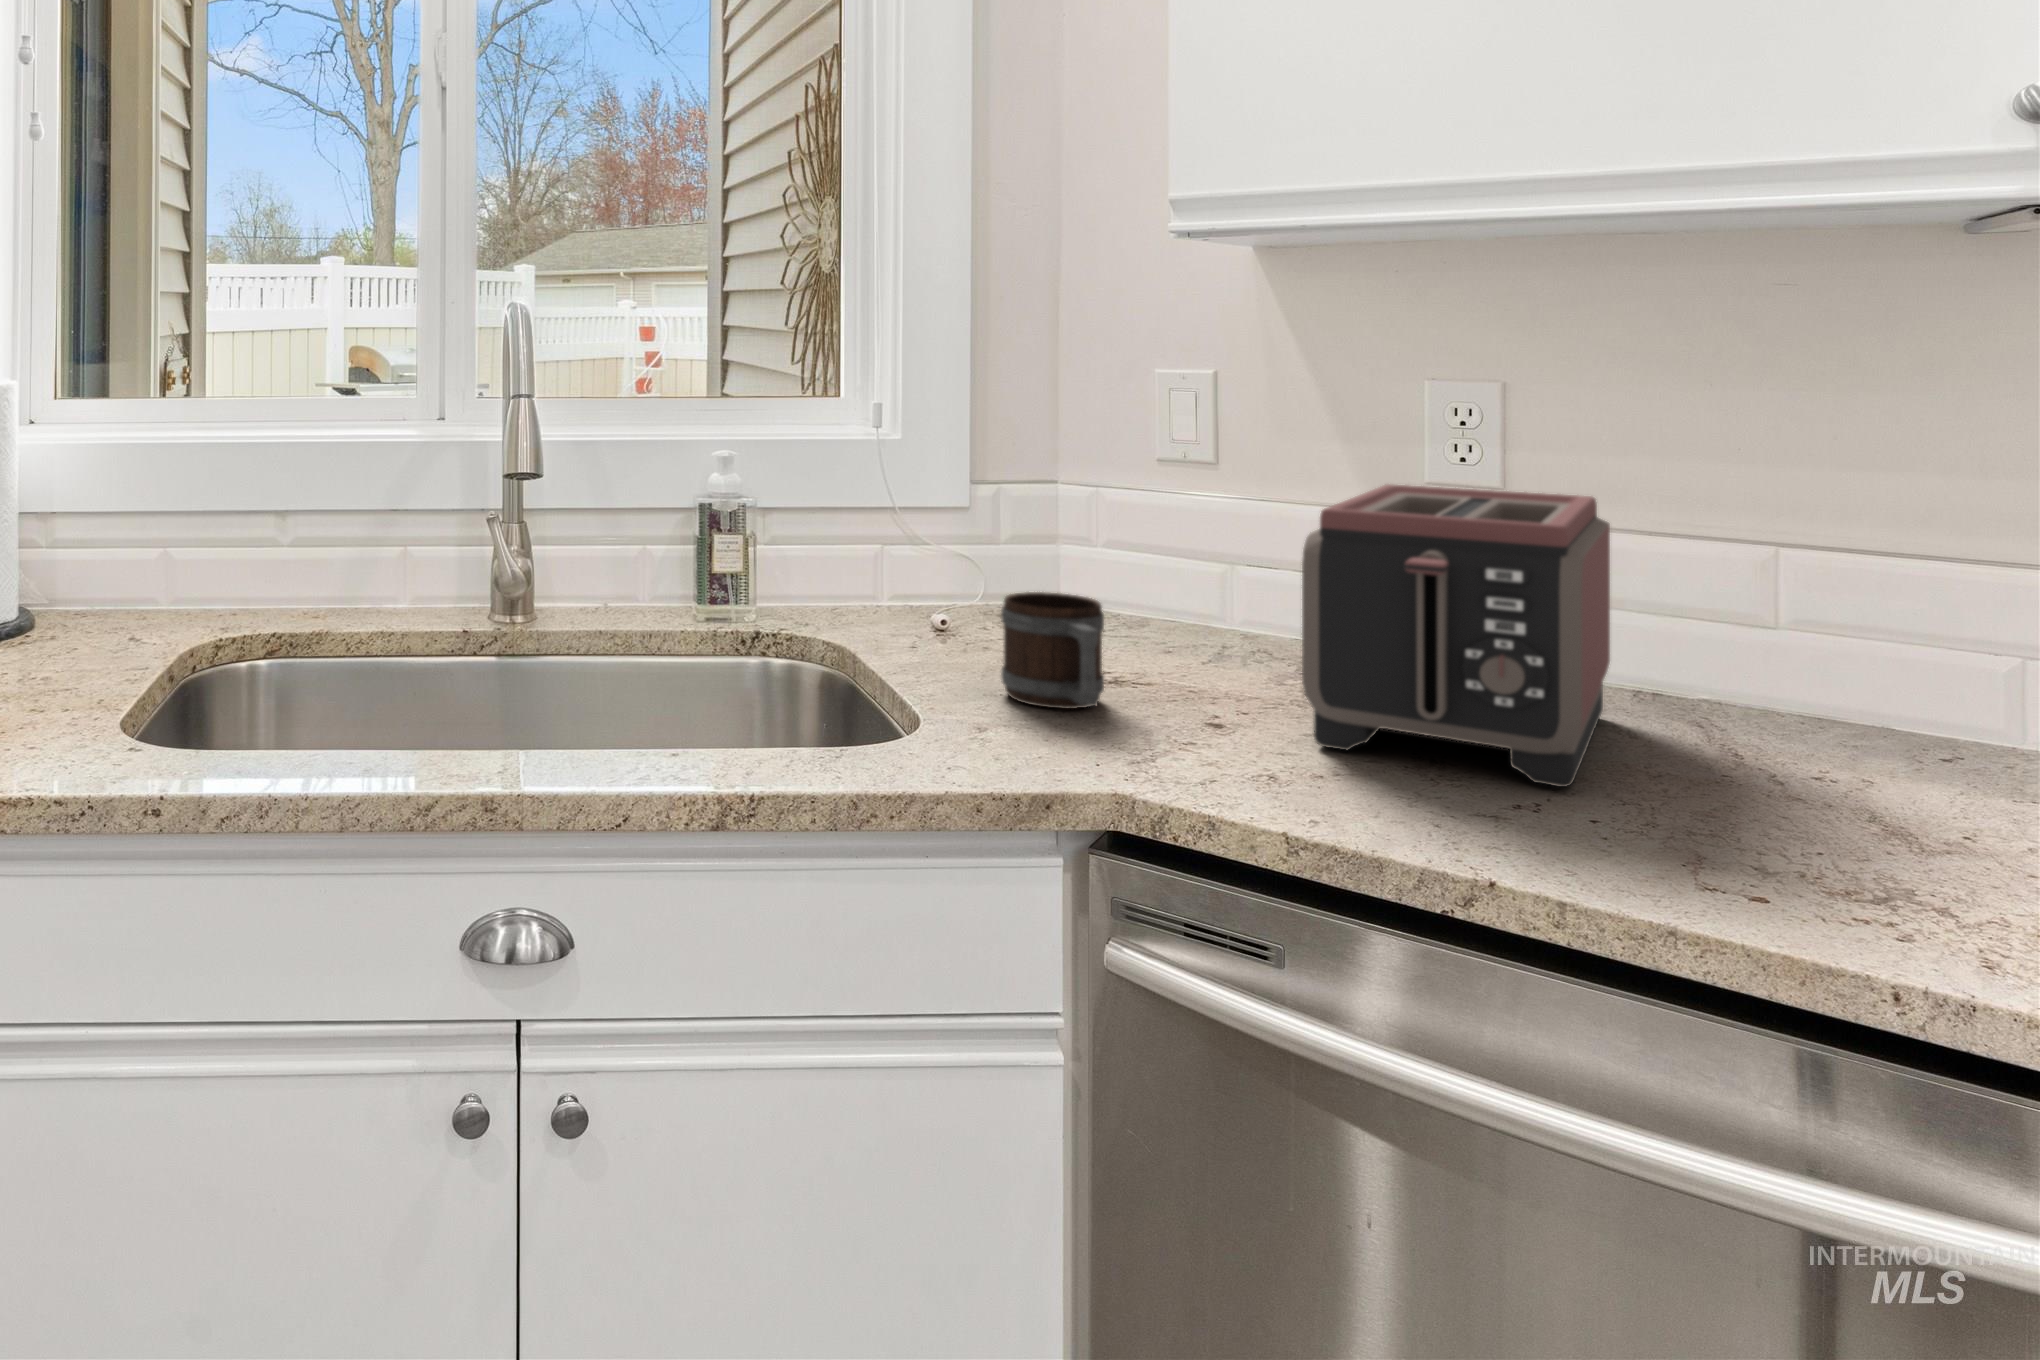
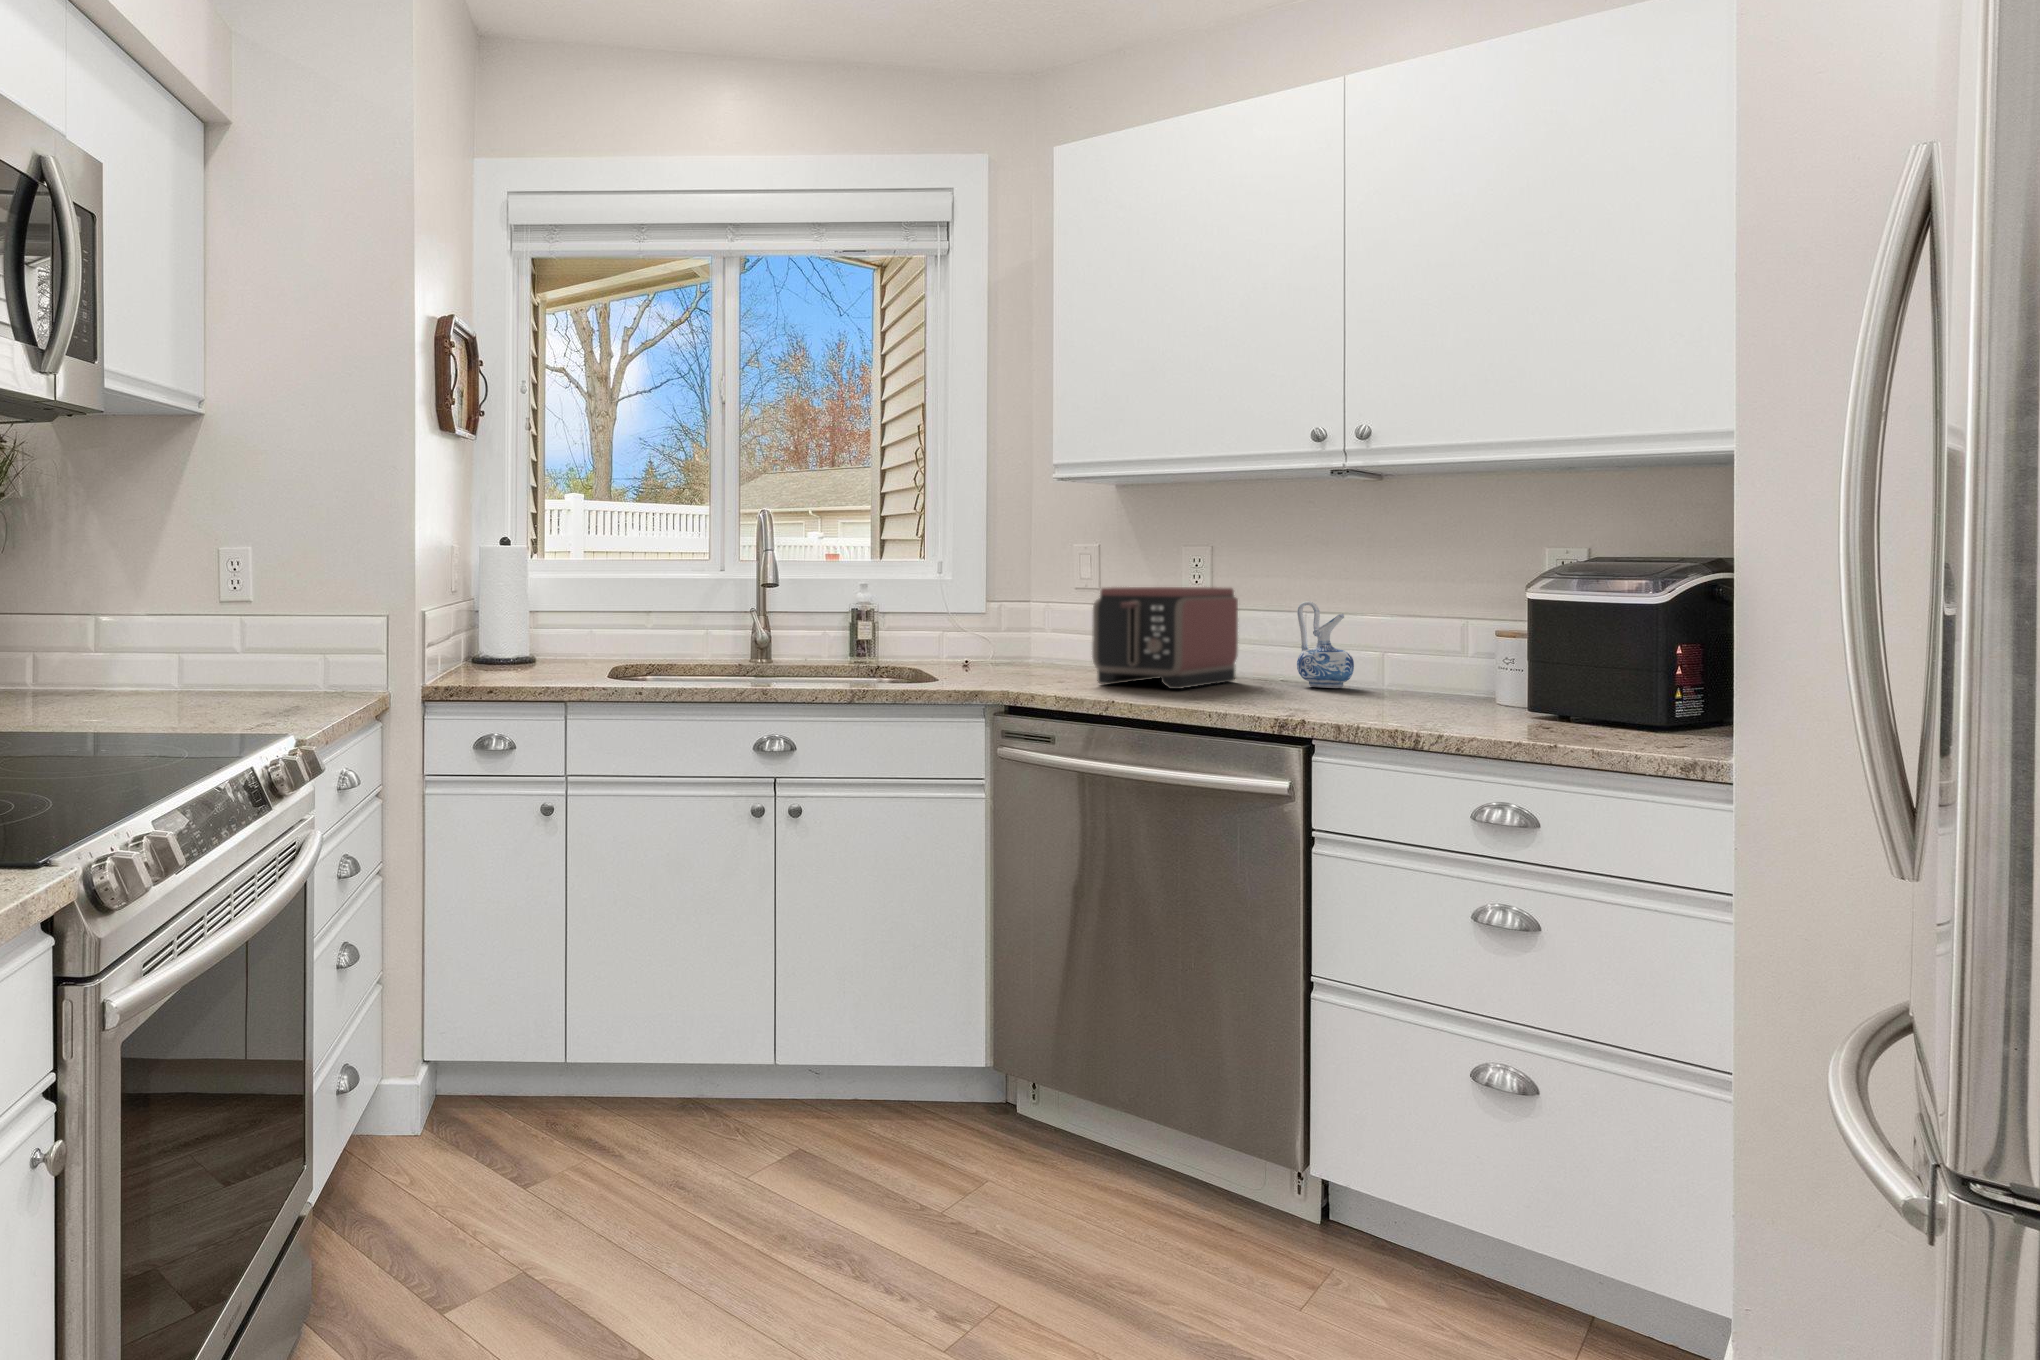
ceramic pitcher: none [1780,538,1954,760] -> present [1297,601,1354,688]
mug: present [1001,592,1104,709] -> none [981,633,1025,678]

